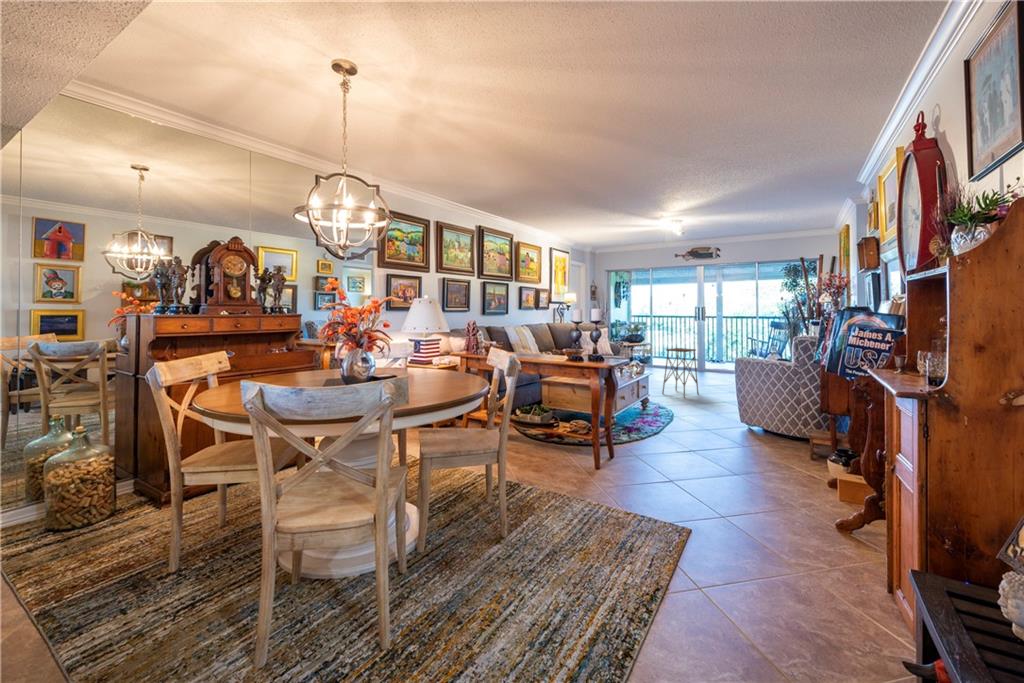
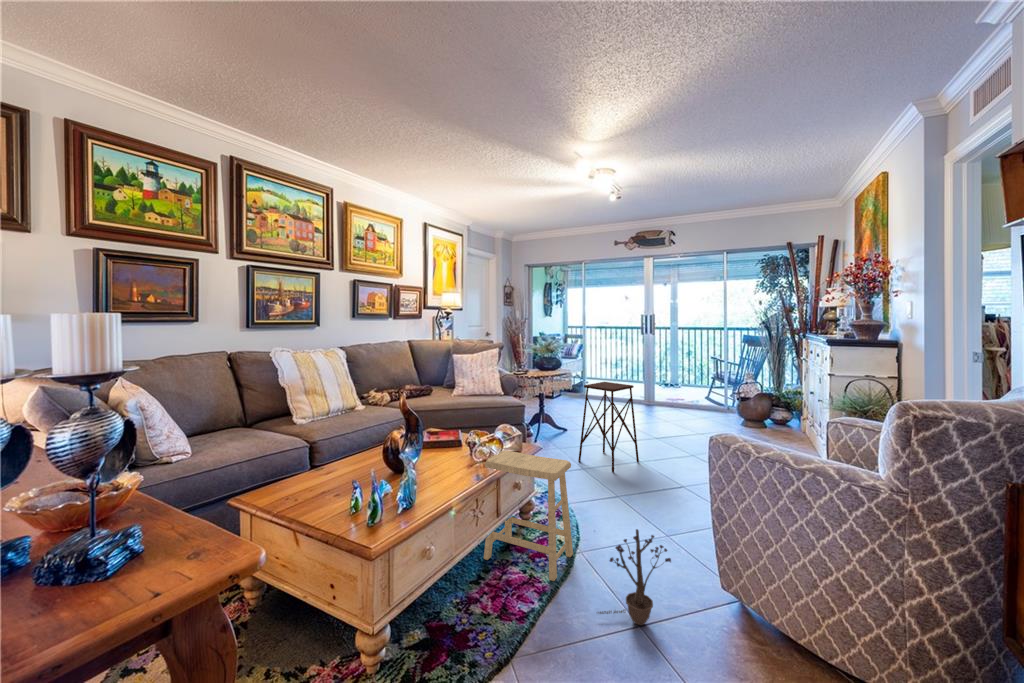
footstool: none [634,373,674,423] -> present [484,450,573,581]
decorative plant: none [690,394,721,431] -> present [597,529,671,625]

